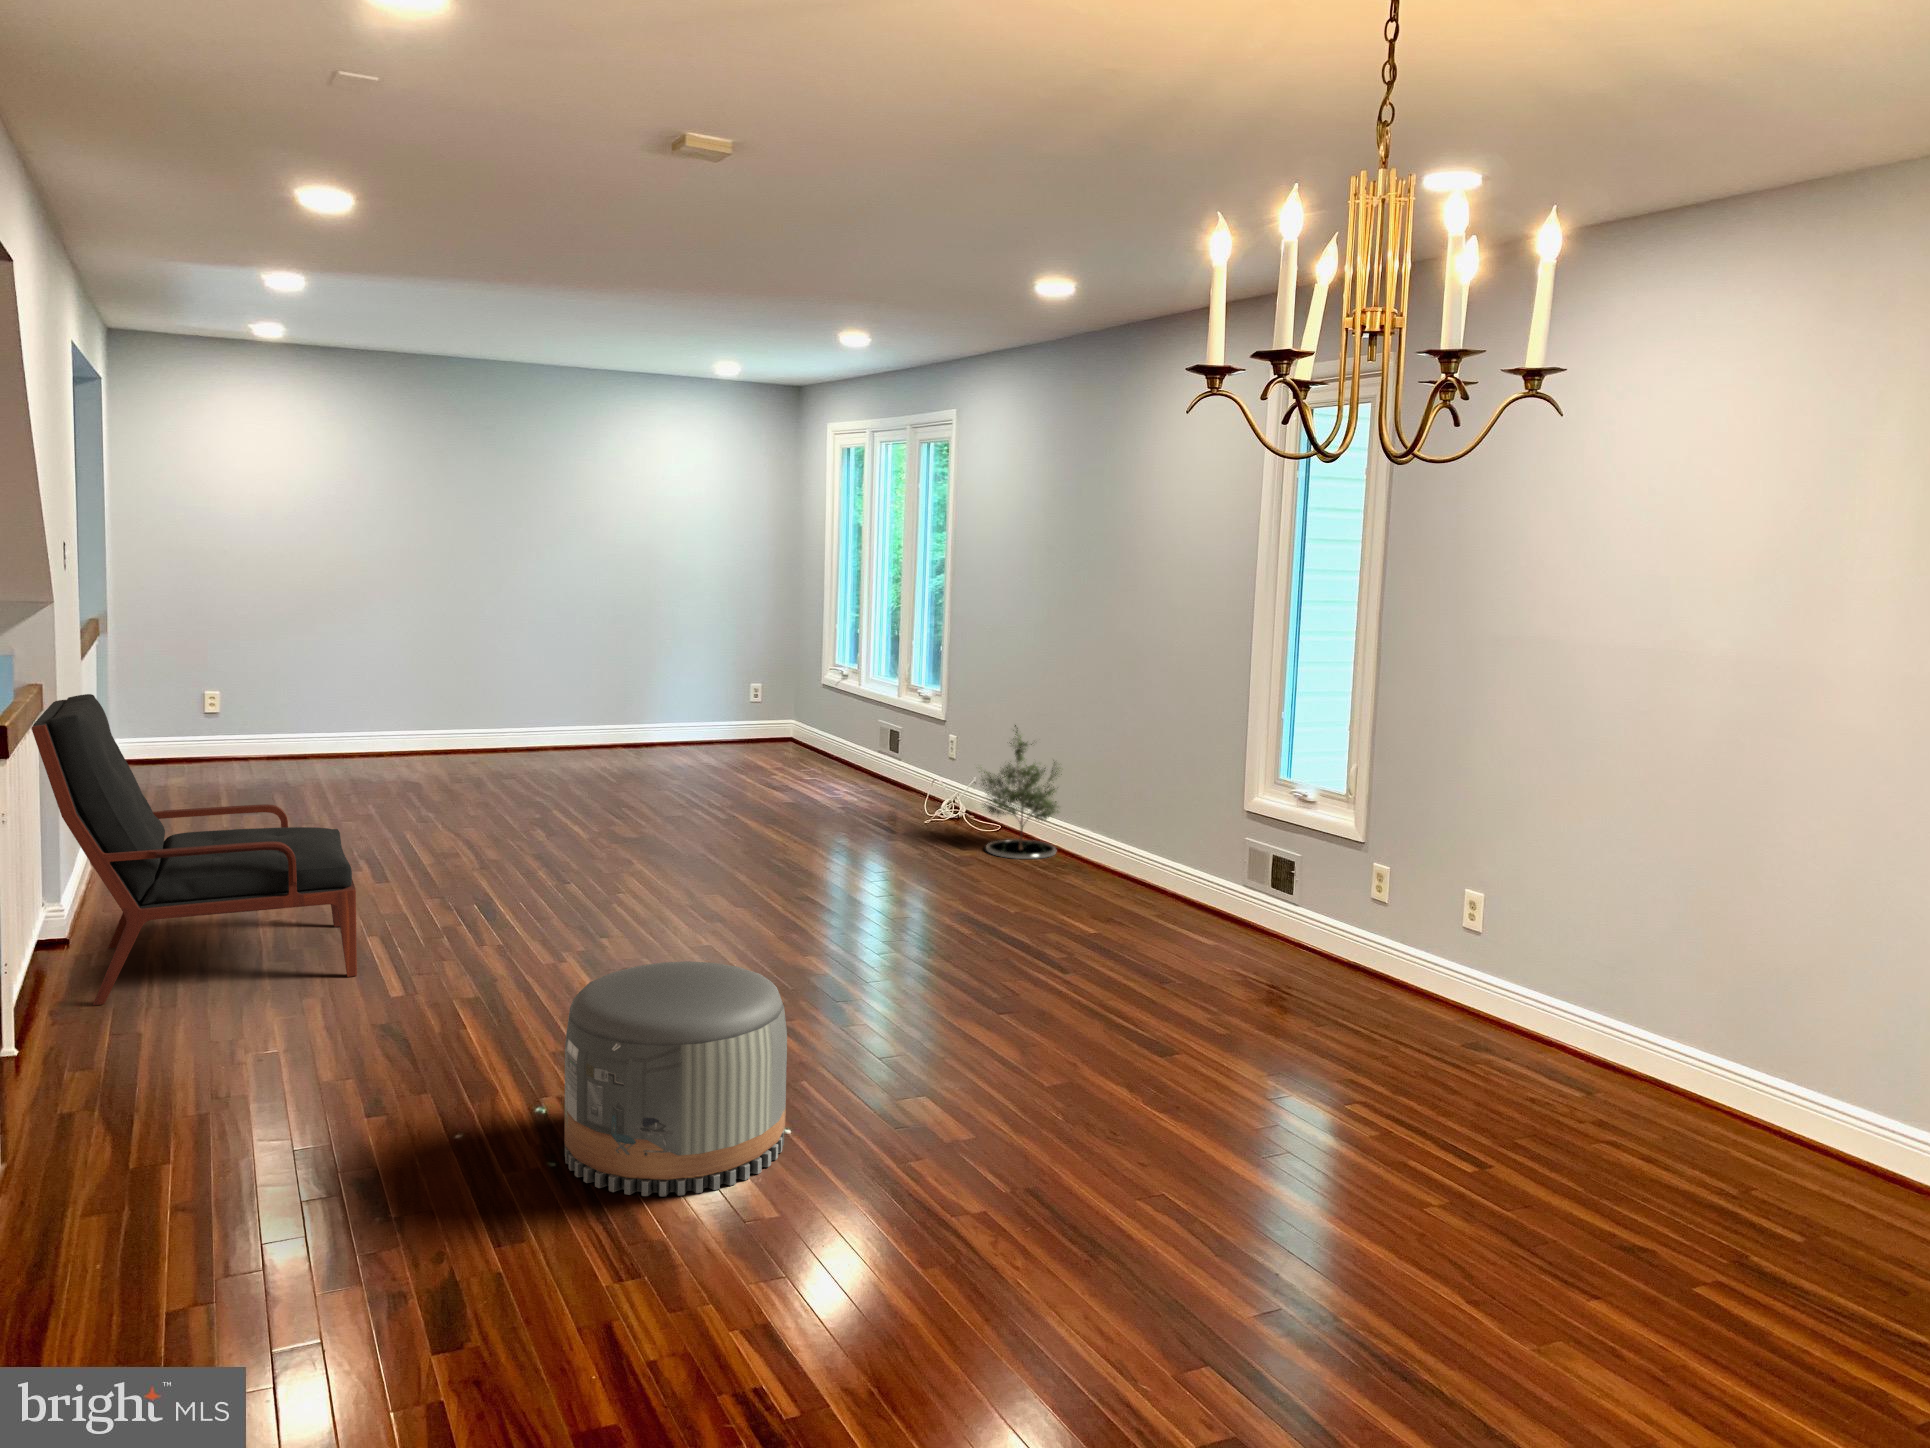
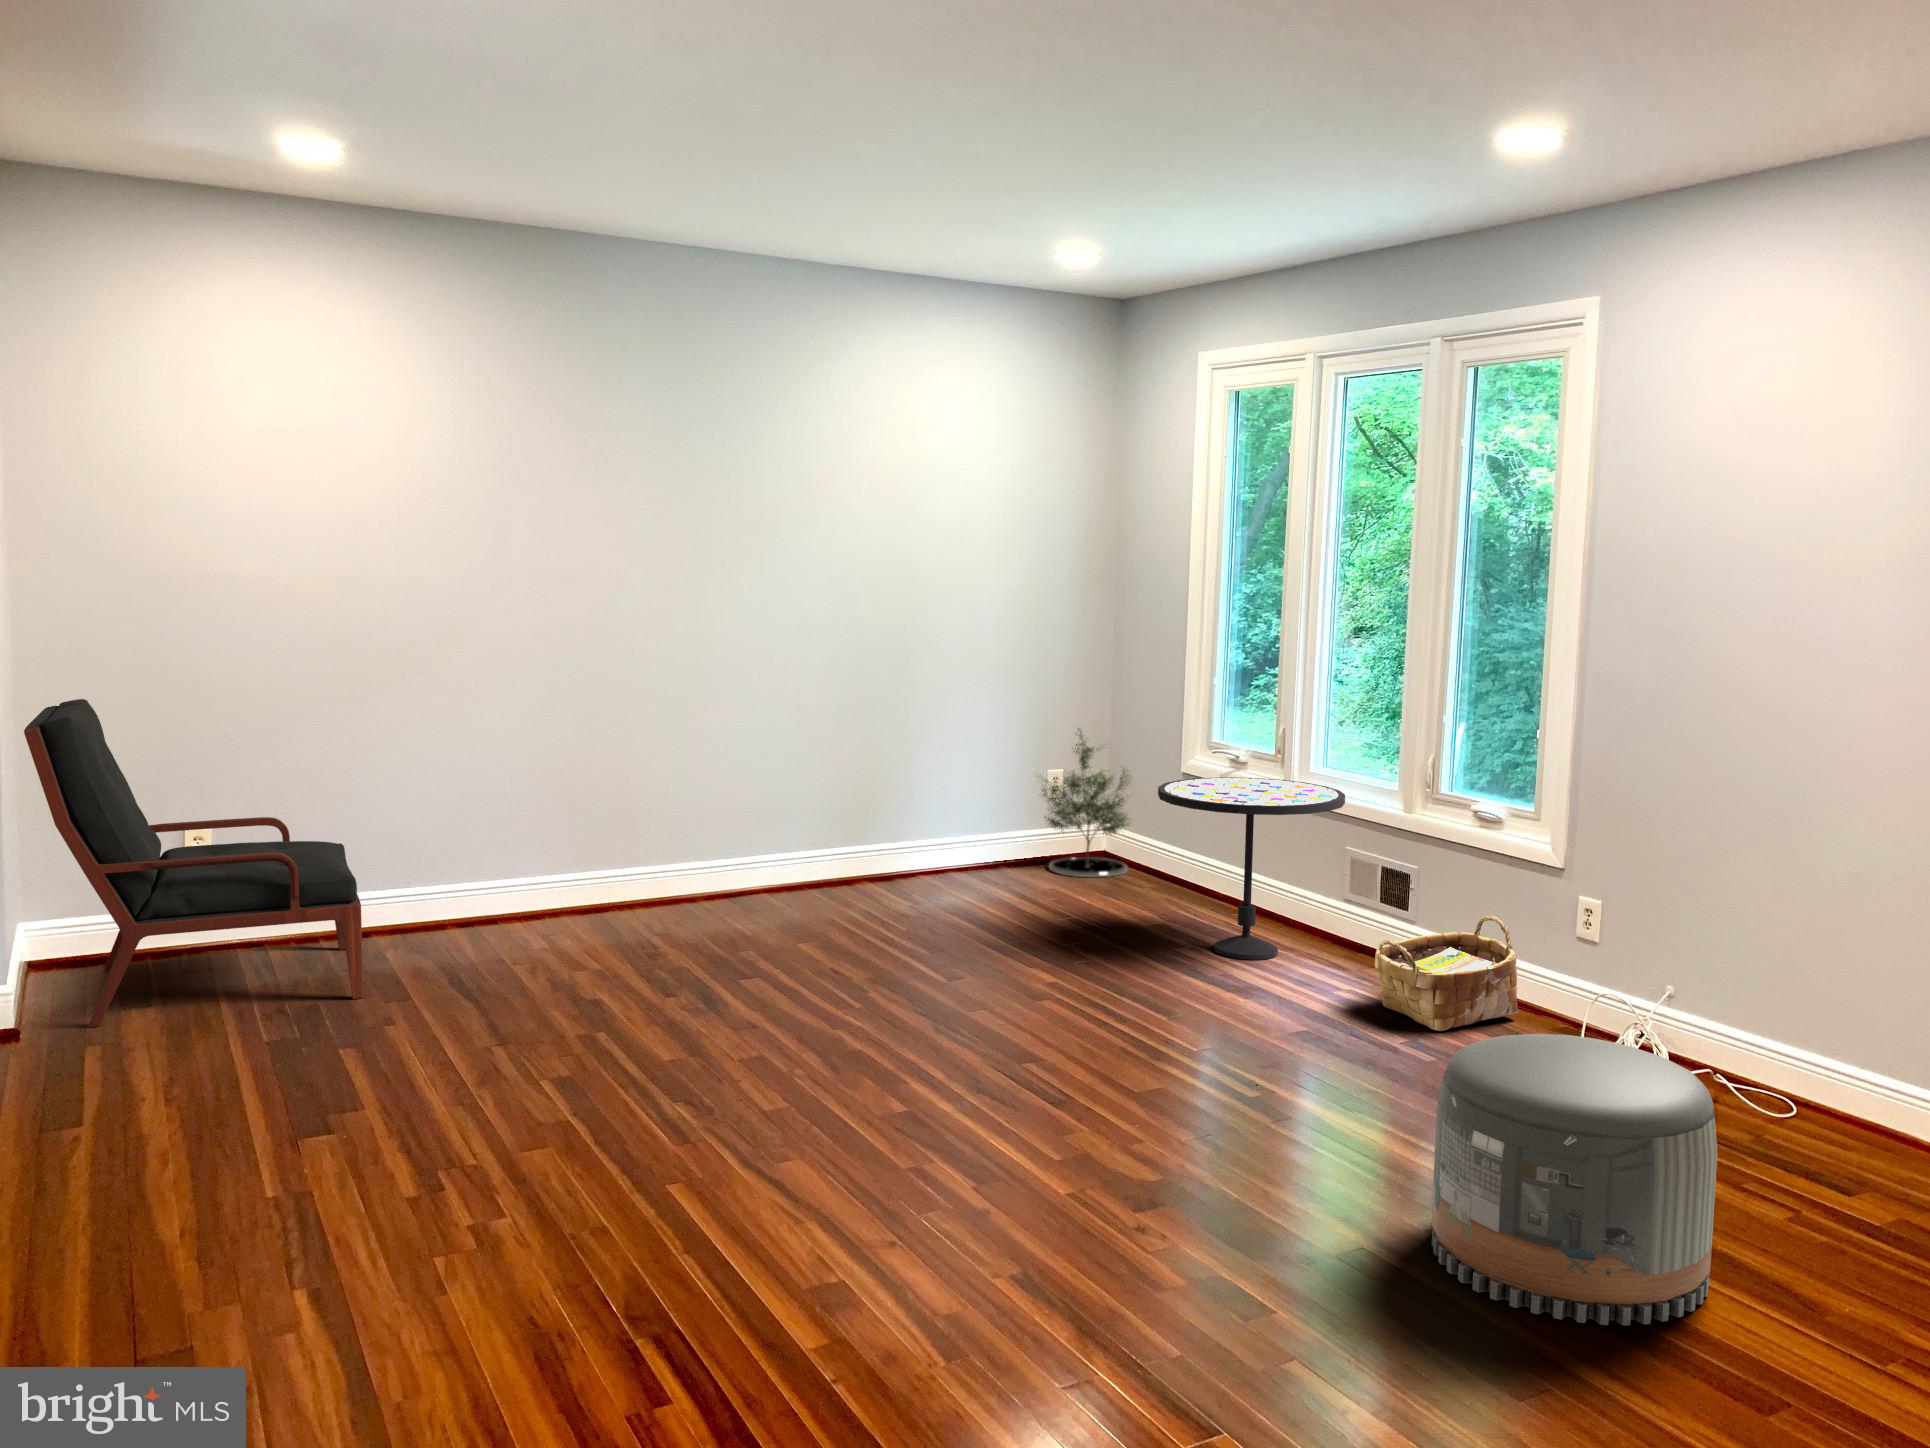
side table: none [1090,775,1257,940] -> present [1158,777,1345,960]
woven basket: none [1284,907,1409,1011] -> present [1375,916,1518,1031]
pouf: present [565,961,787,1196] -> present [1432,1034,1717,1325]

